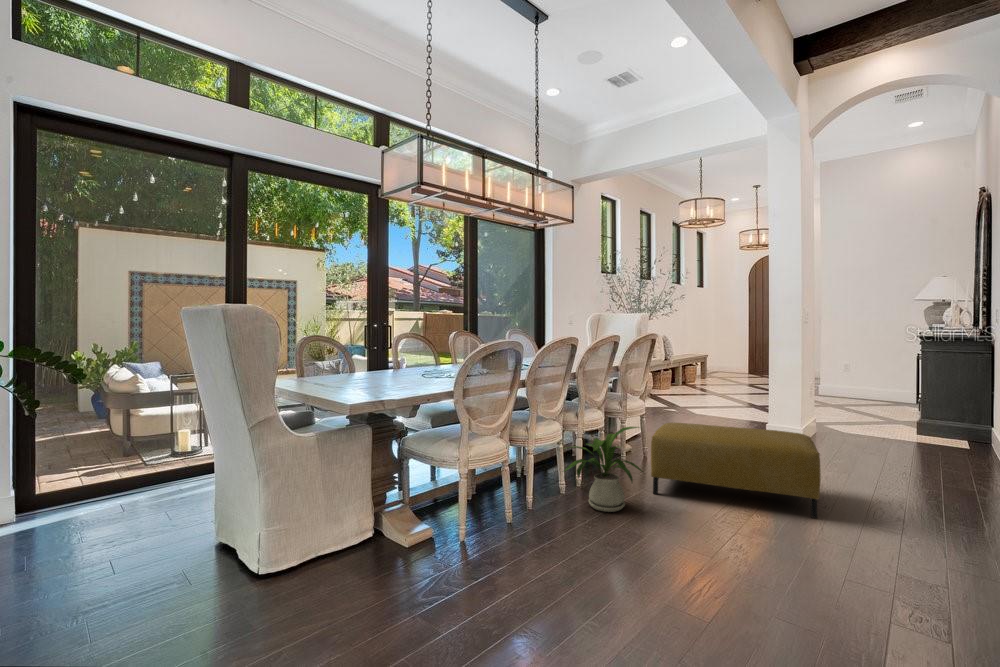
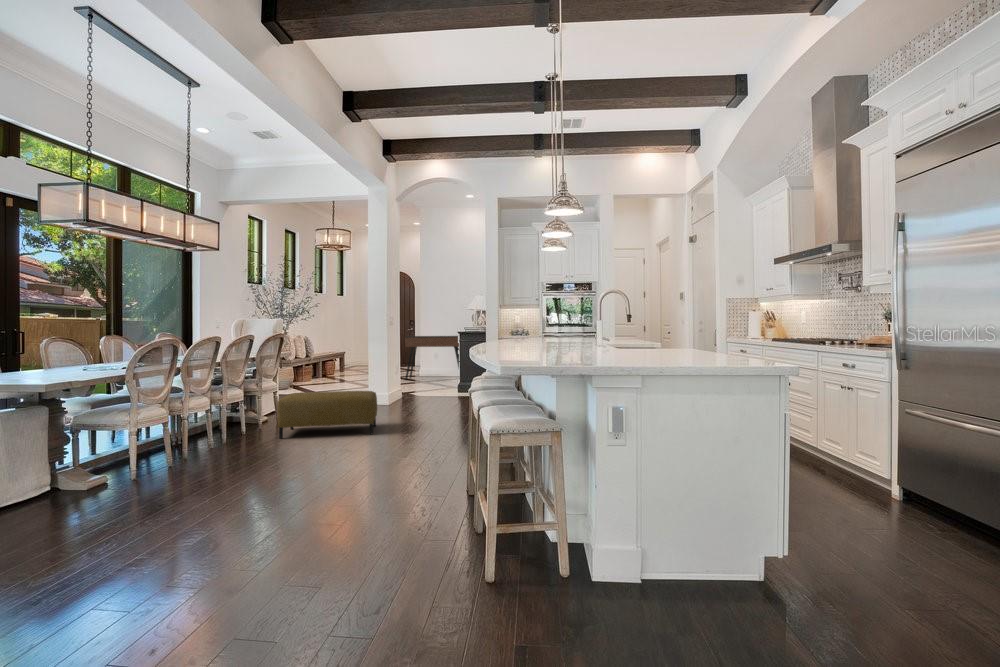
console table: none [802,337,909,408] -> present [405,336,461,380]
house plant: present [564,427,642,512] -> none [207,394,272,451]

